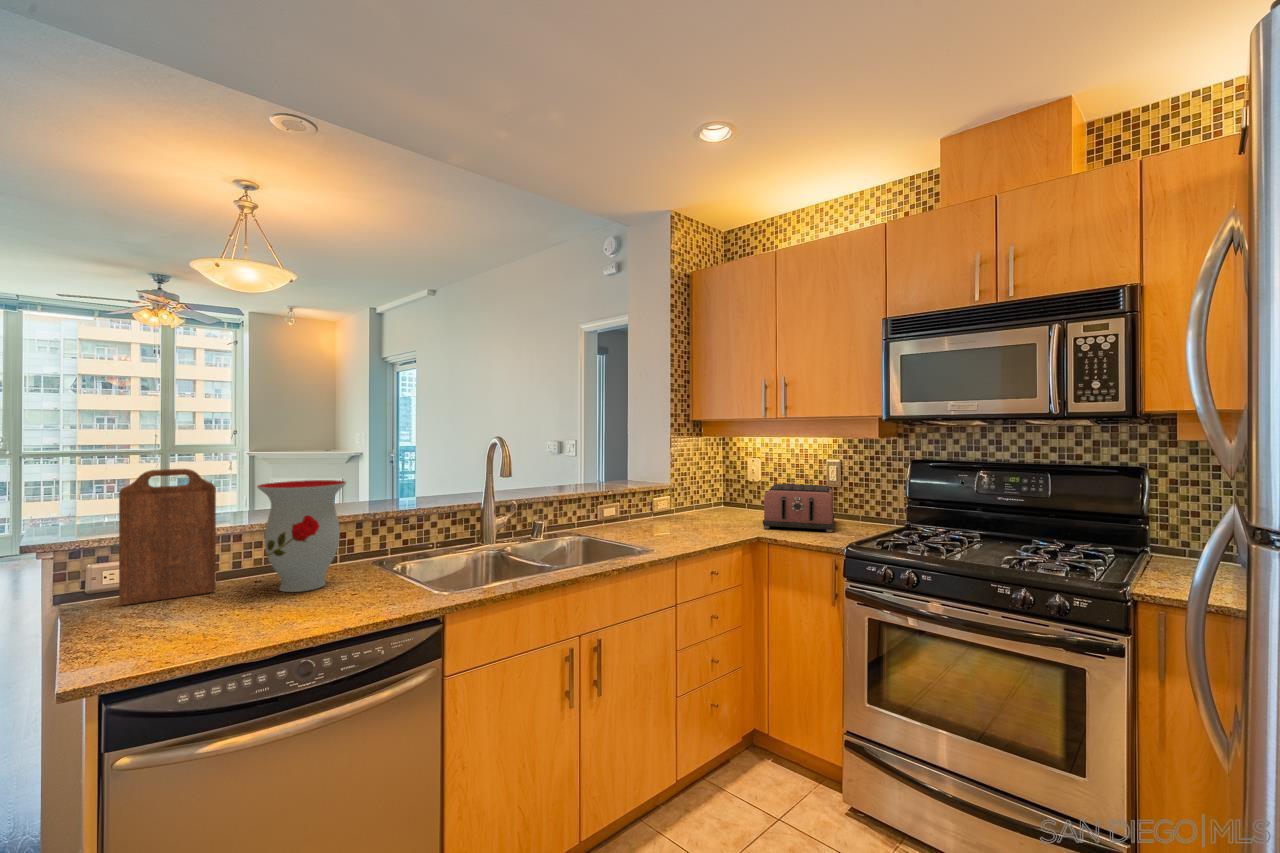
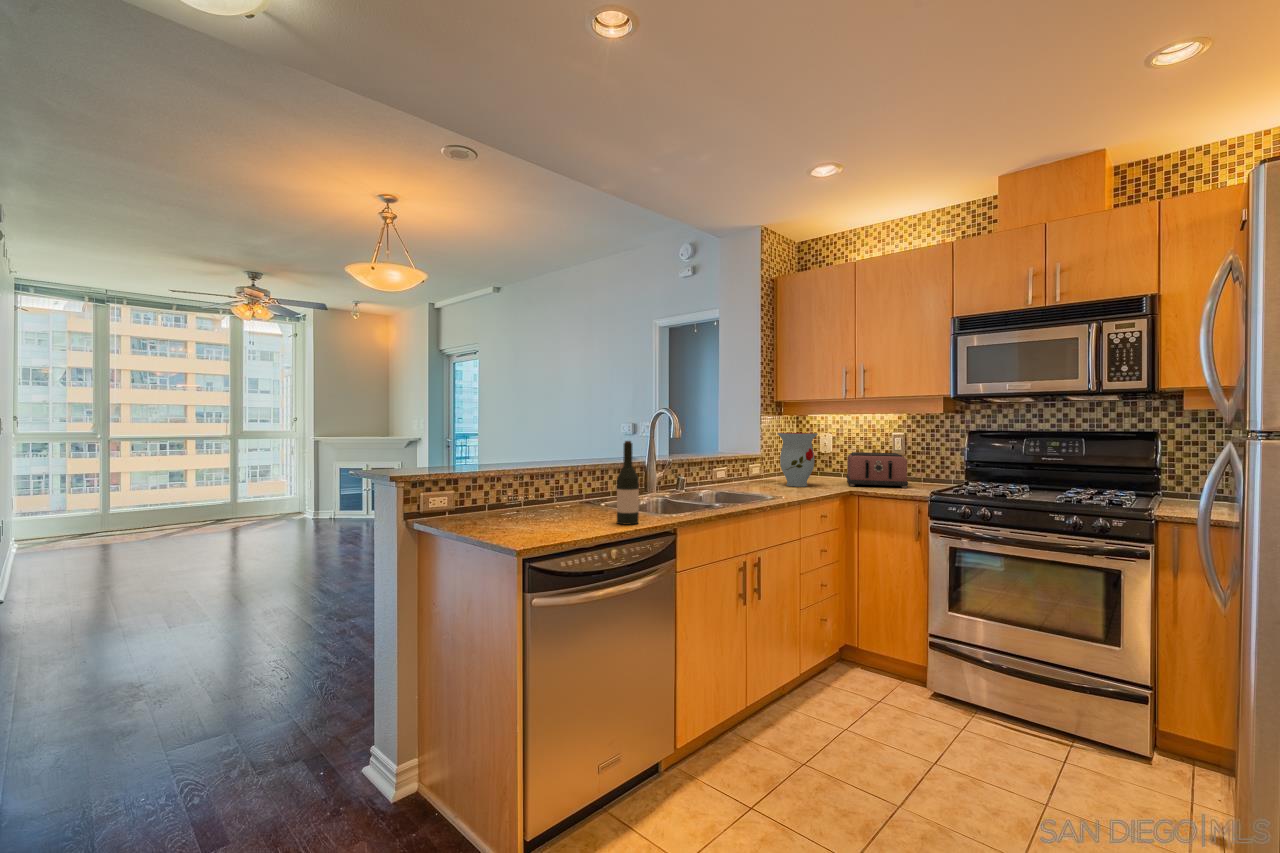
cutting board: present [119,469,216,605] -> none [445,426,498,523]
vase: present [257,480,346,592] -> present [777,433,818,487]
wine bottle: none [357,490,391,609] -> present [617,441,639,525]

